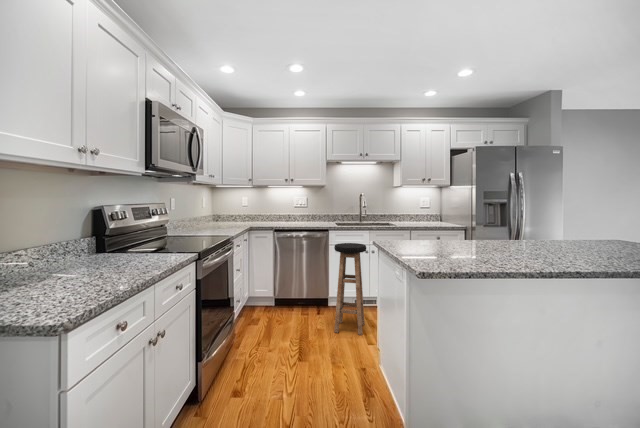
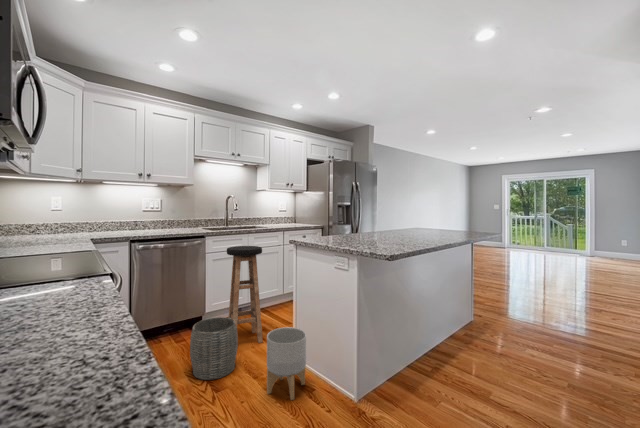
woven basket: none [292,302,330,352] -> present [190,317,238,380]
planter: none [331,324,367,391] -> present [267,327,306,400]

